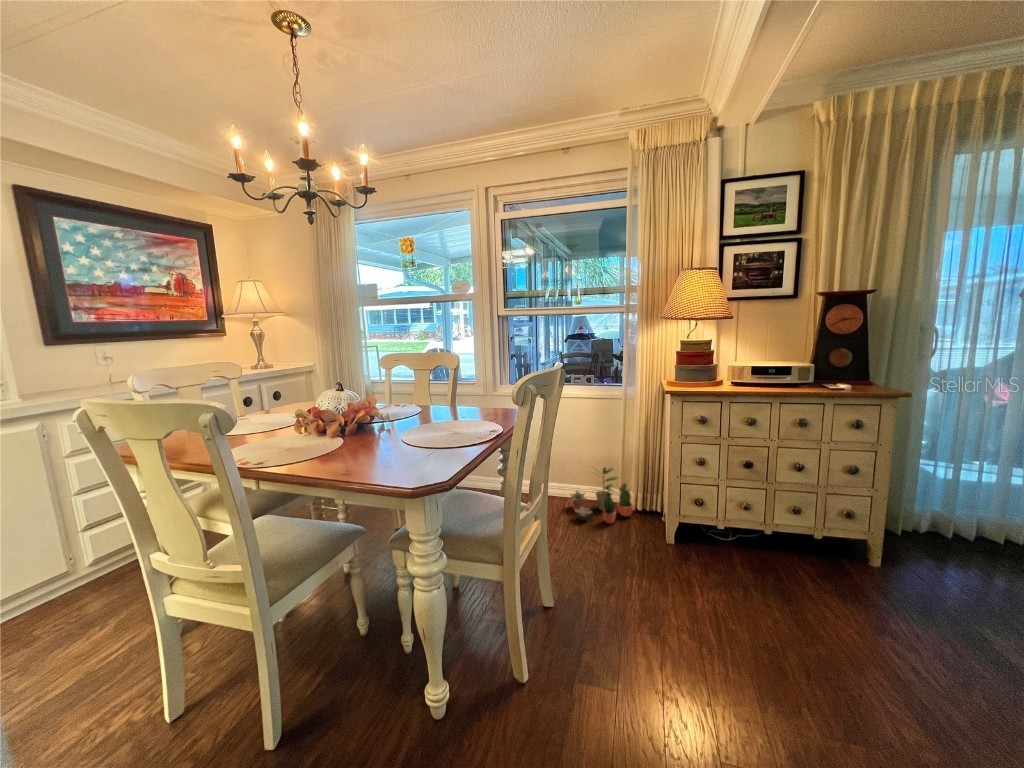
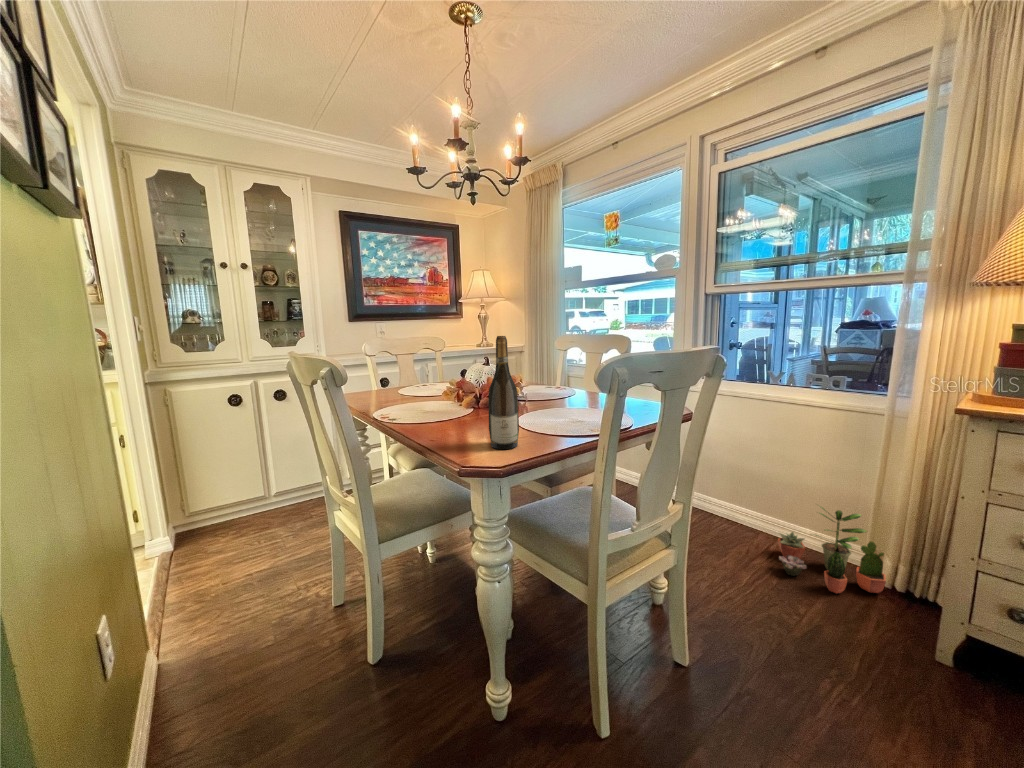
wine bottle: none [408,365,438,469] -> present [489,336,519,449]

